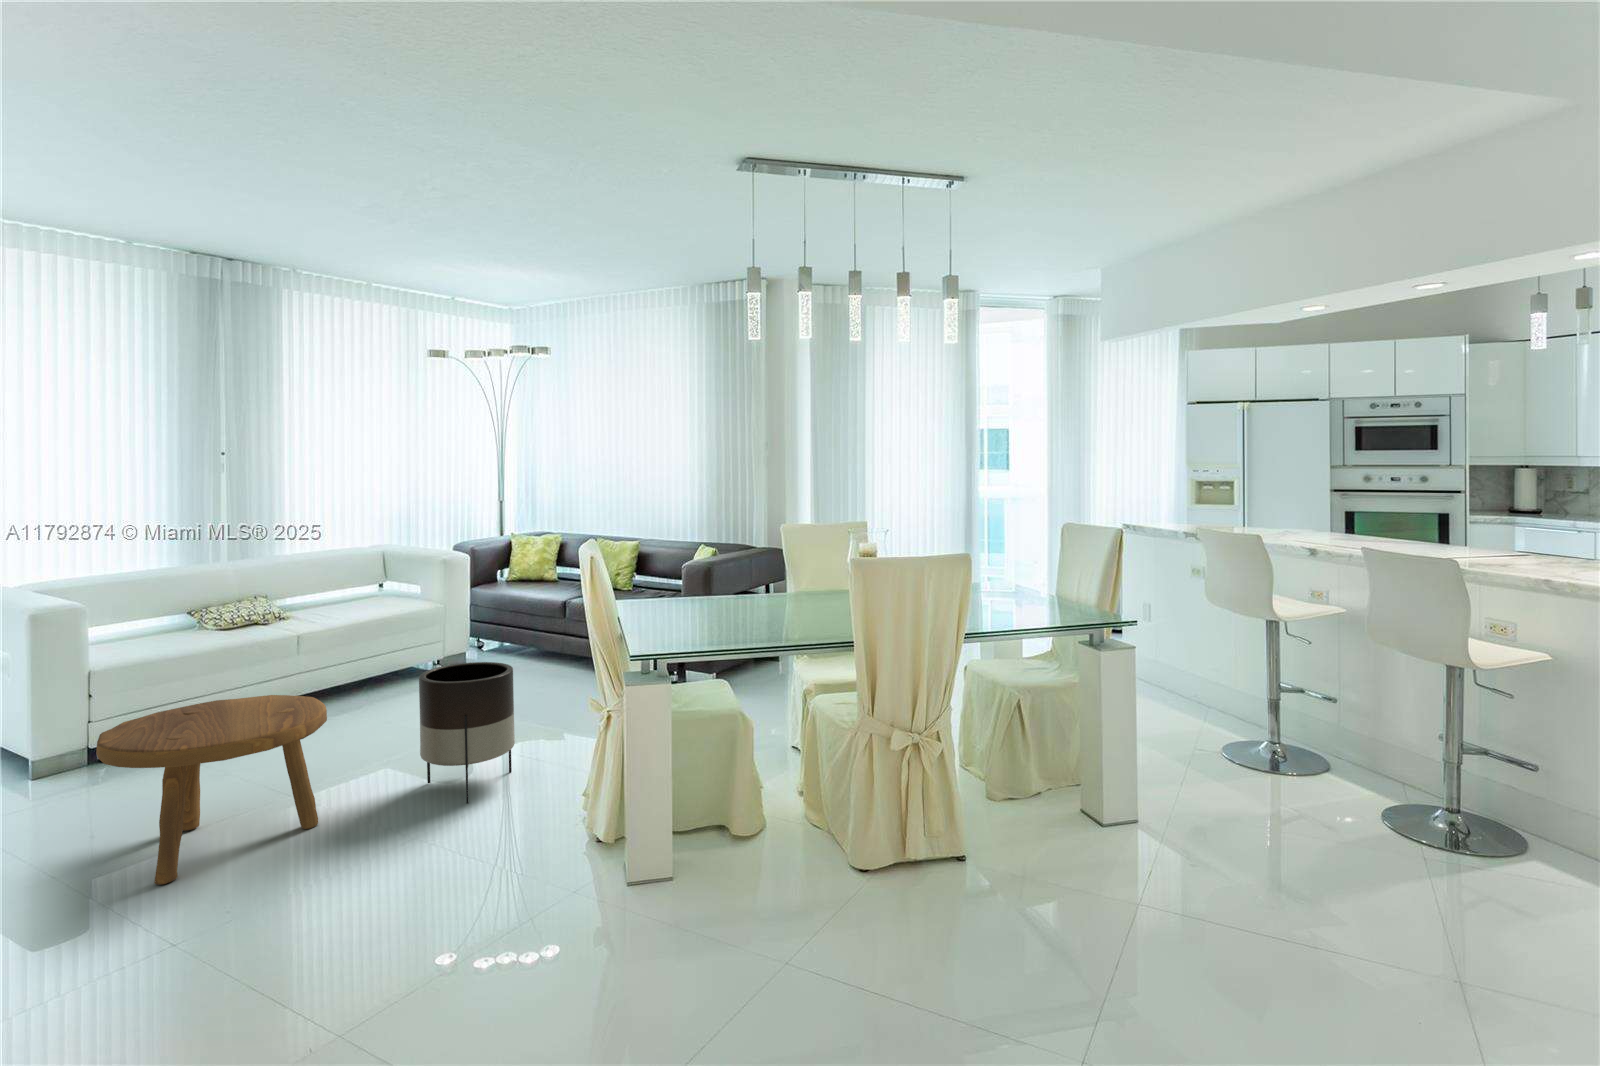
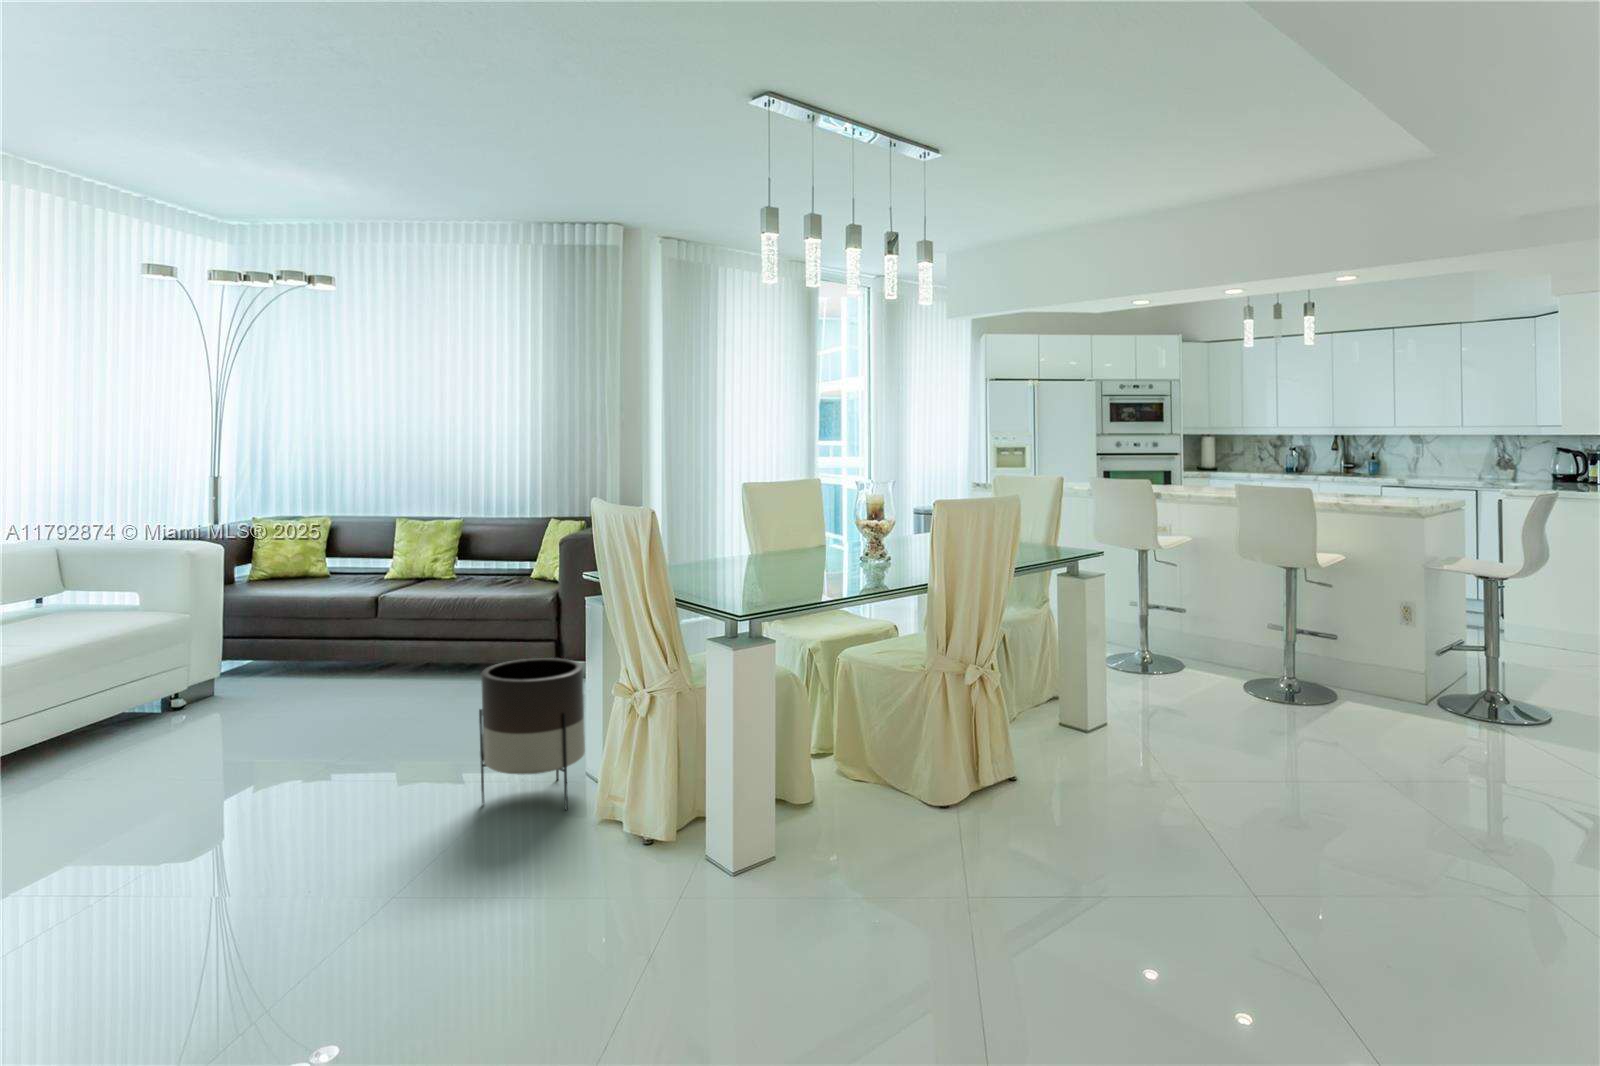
footstool: present [96,695,327,885] -> none [210,715,460,942]

